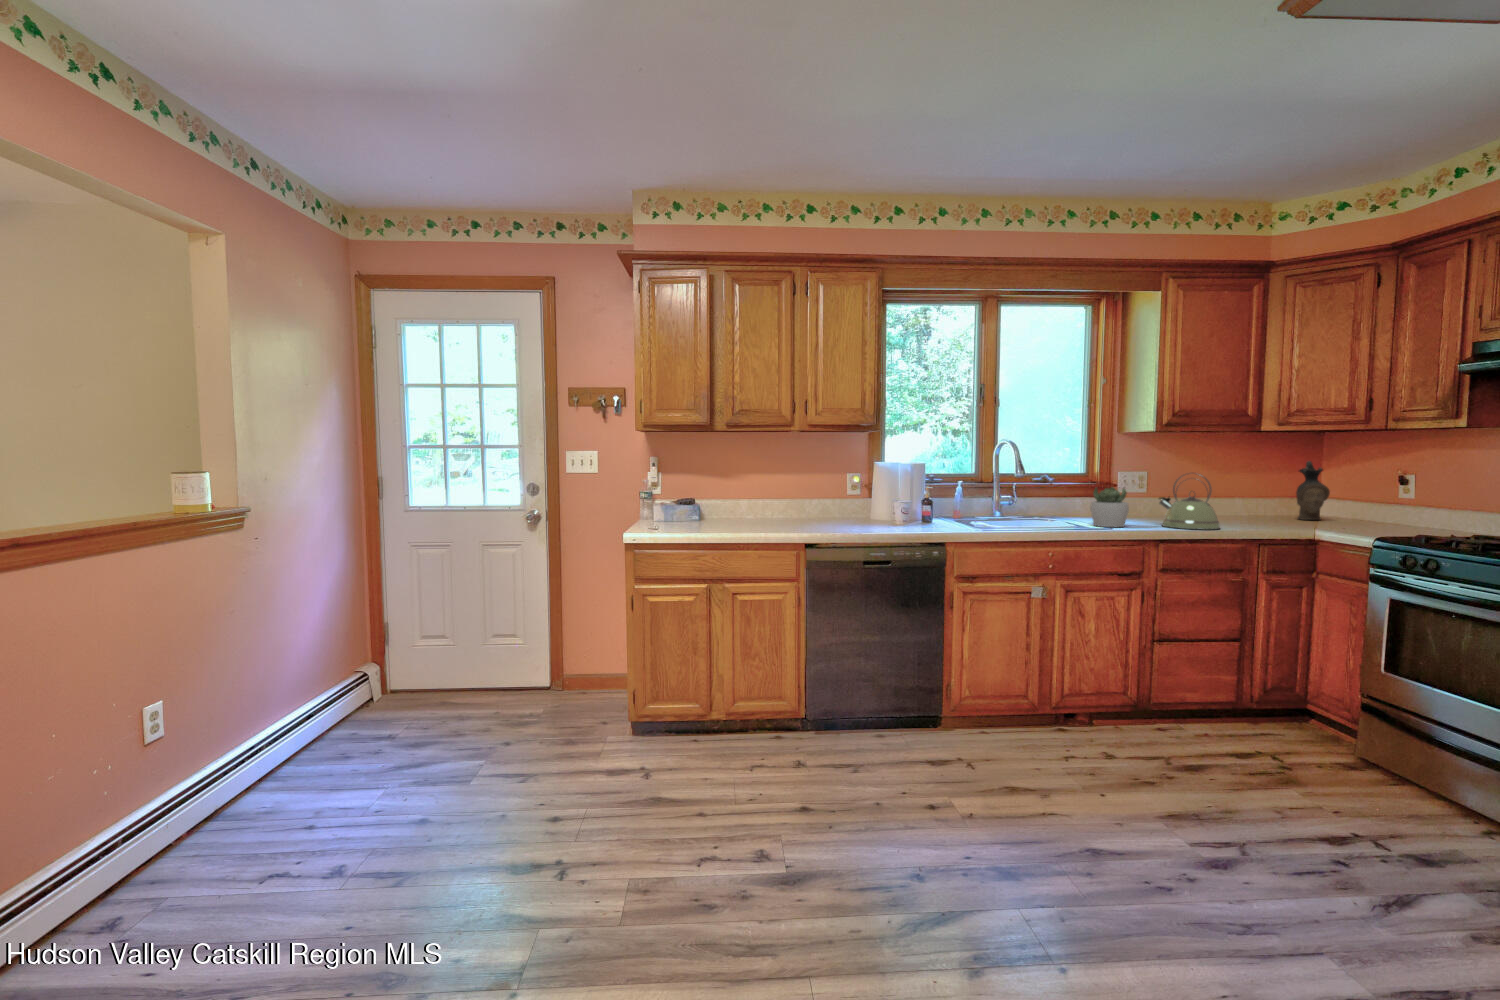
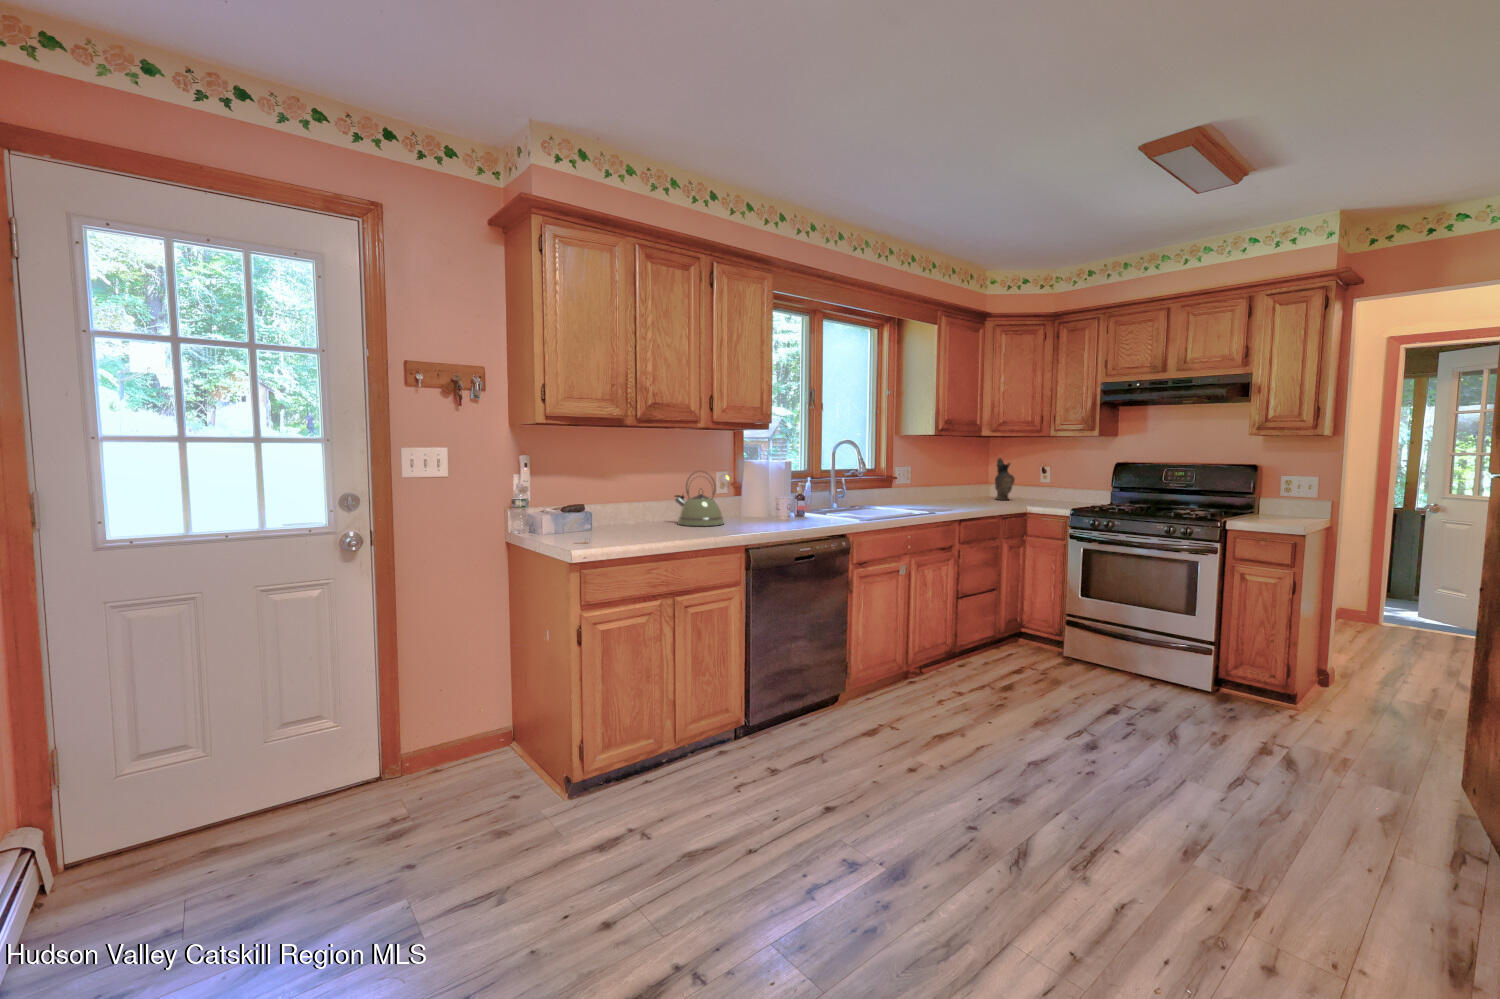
kettle: present [1159,474,1220,530] -> present [675,472,724,526]
succulent plant: present [1090,487,1129,527] -> none [913,480,941,513]

